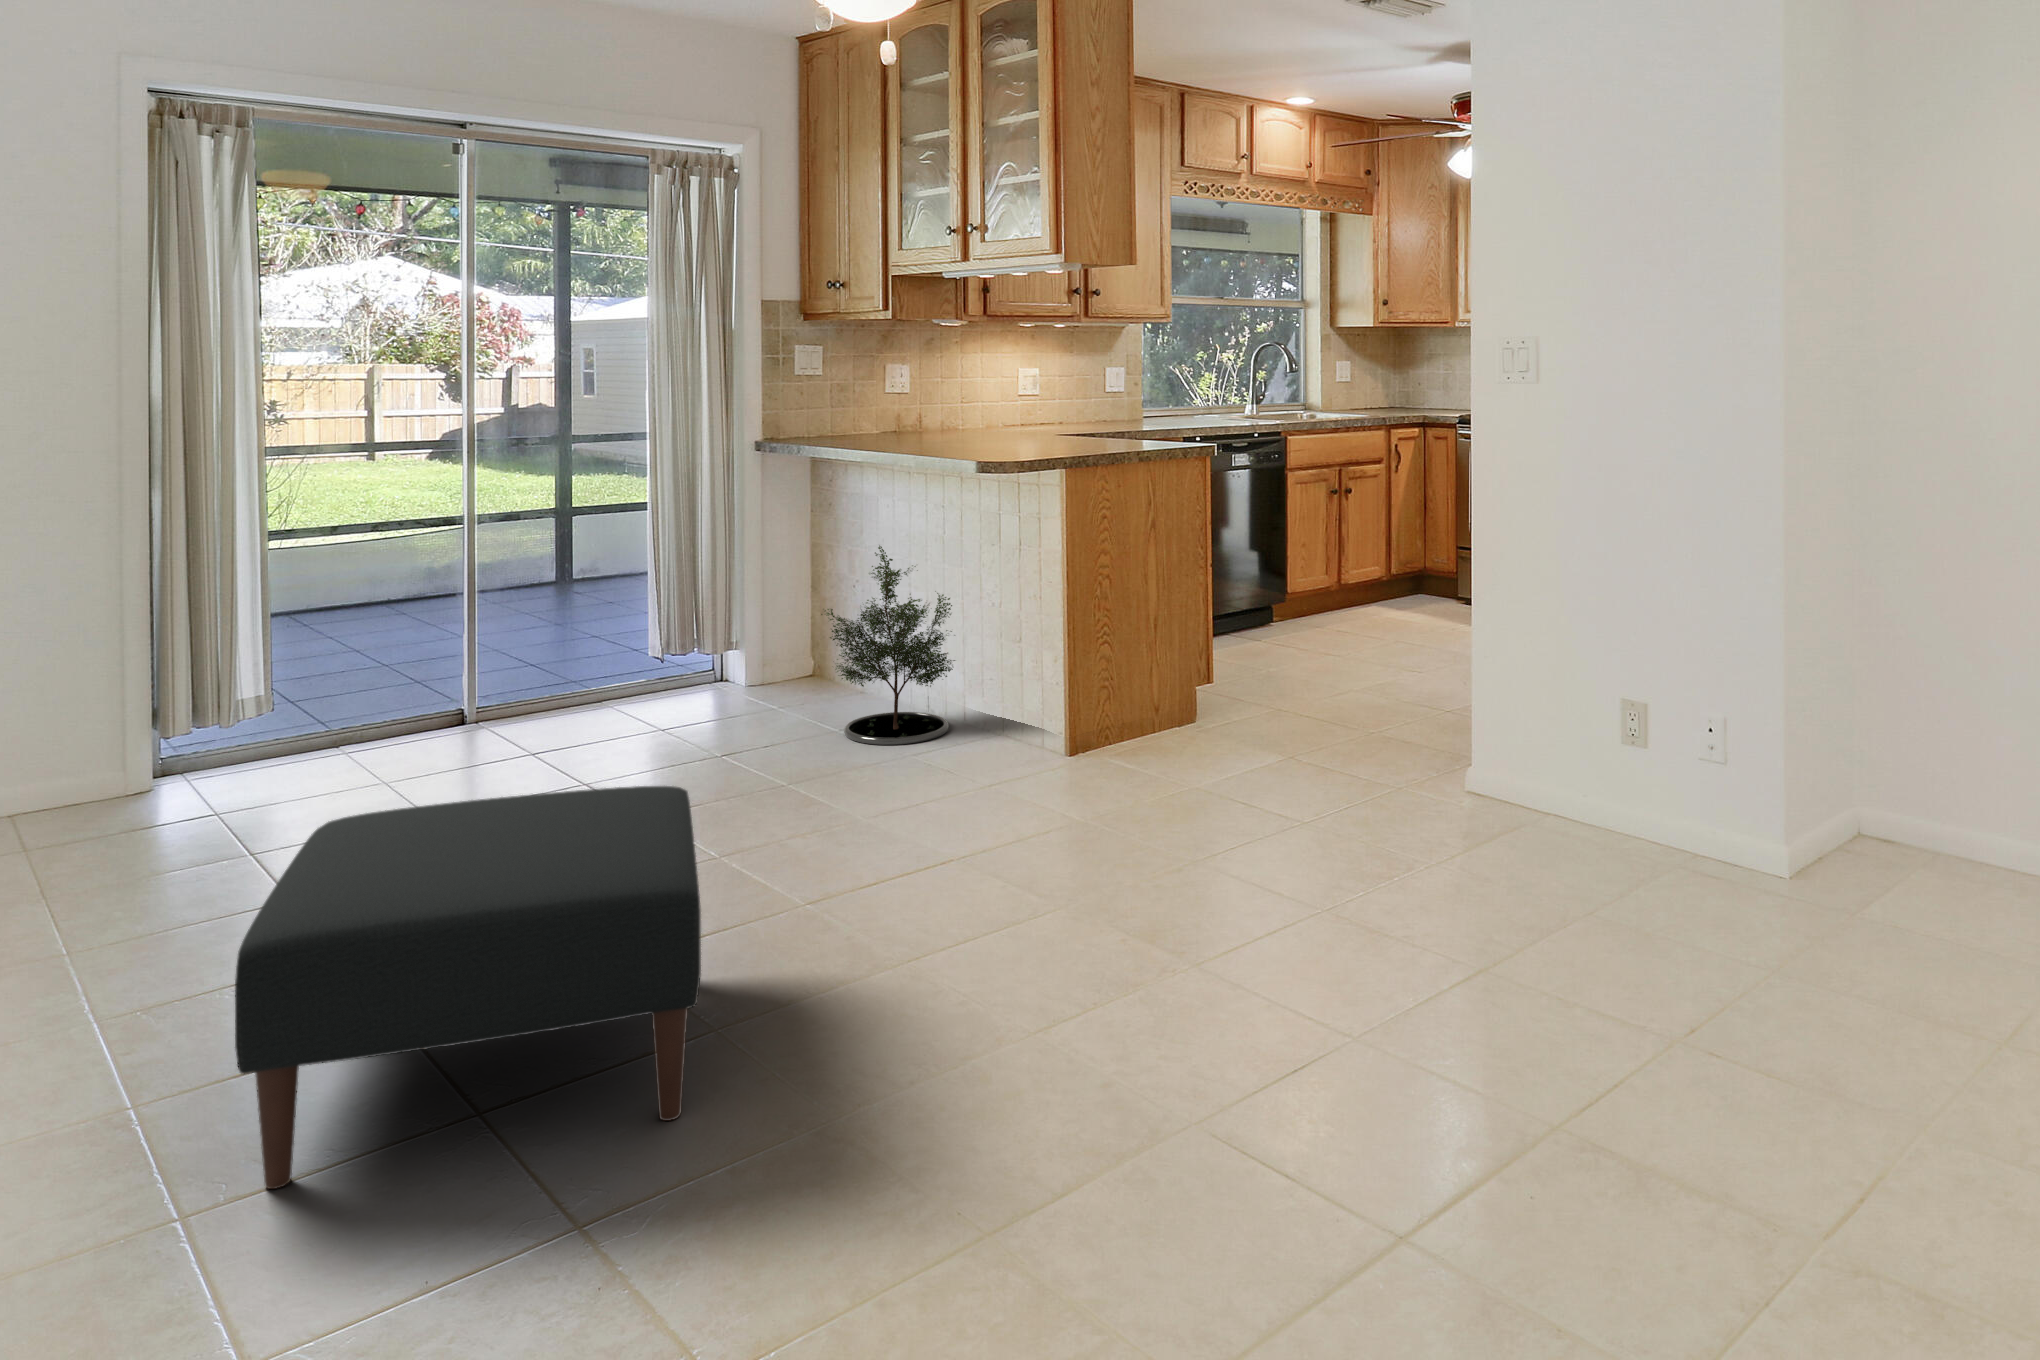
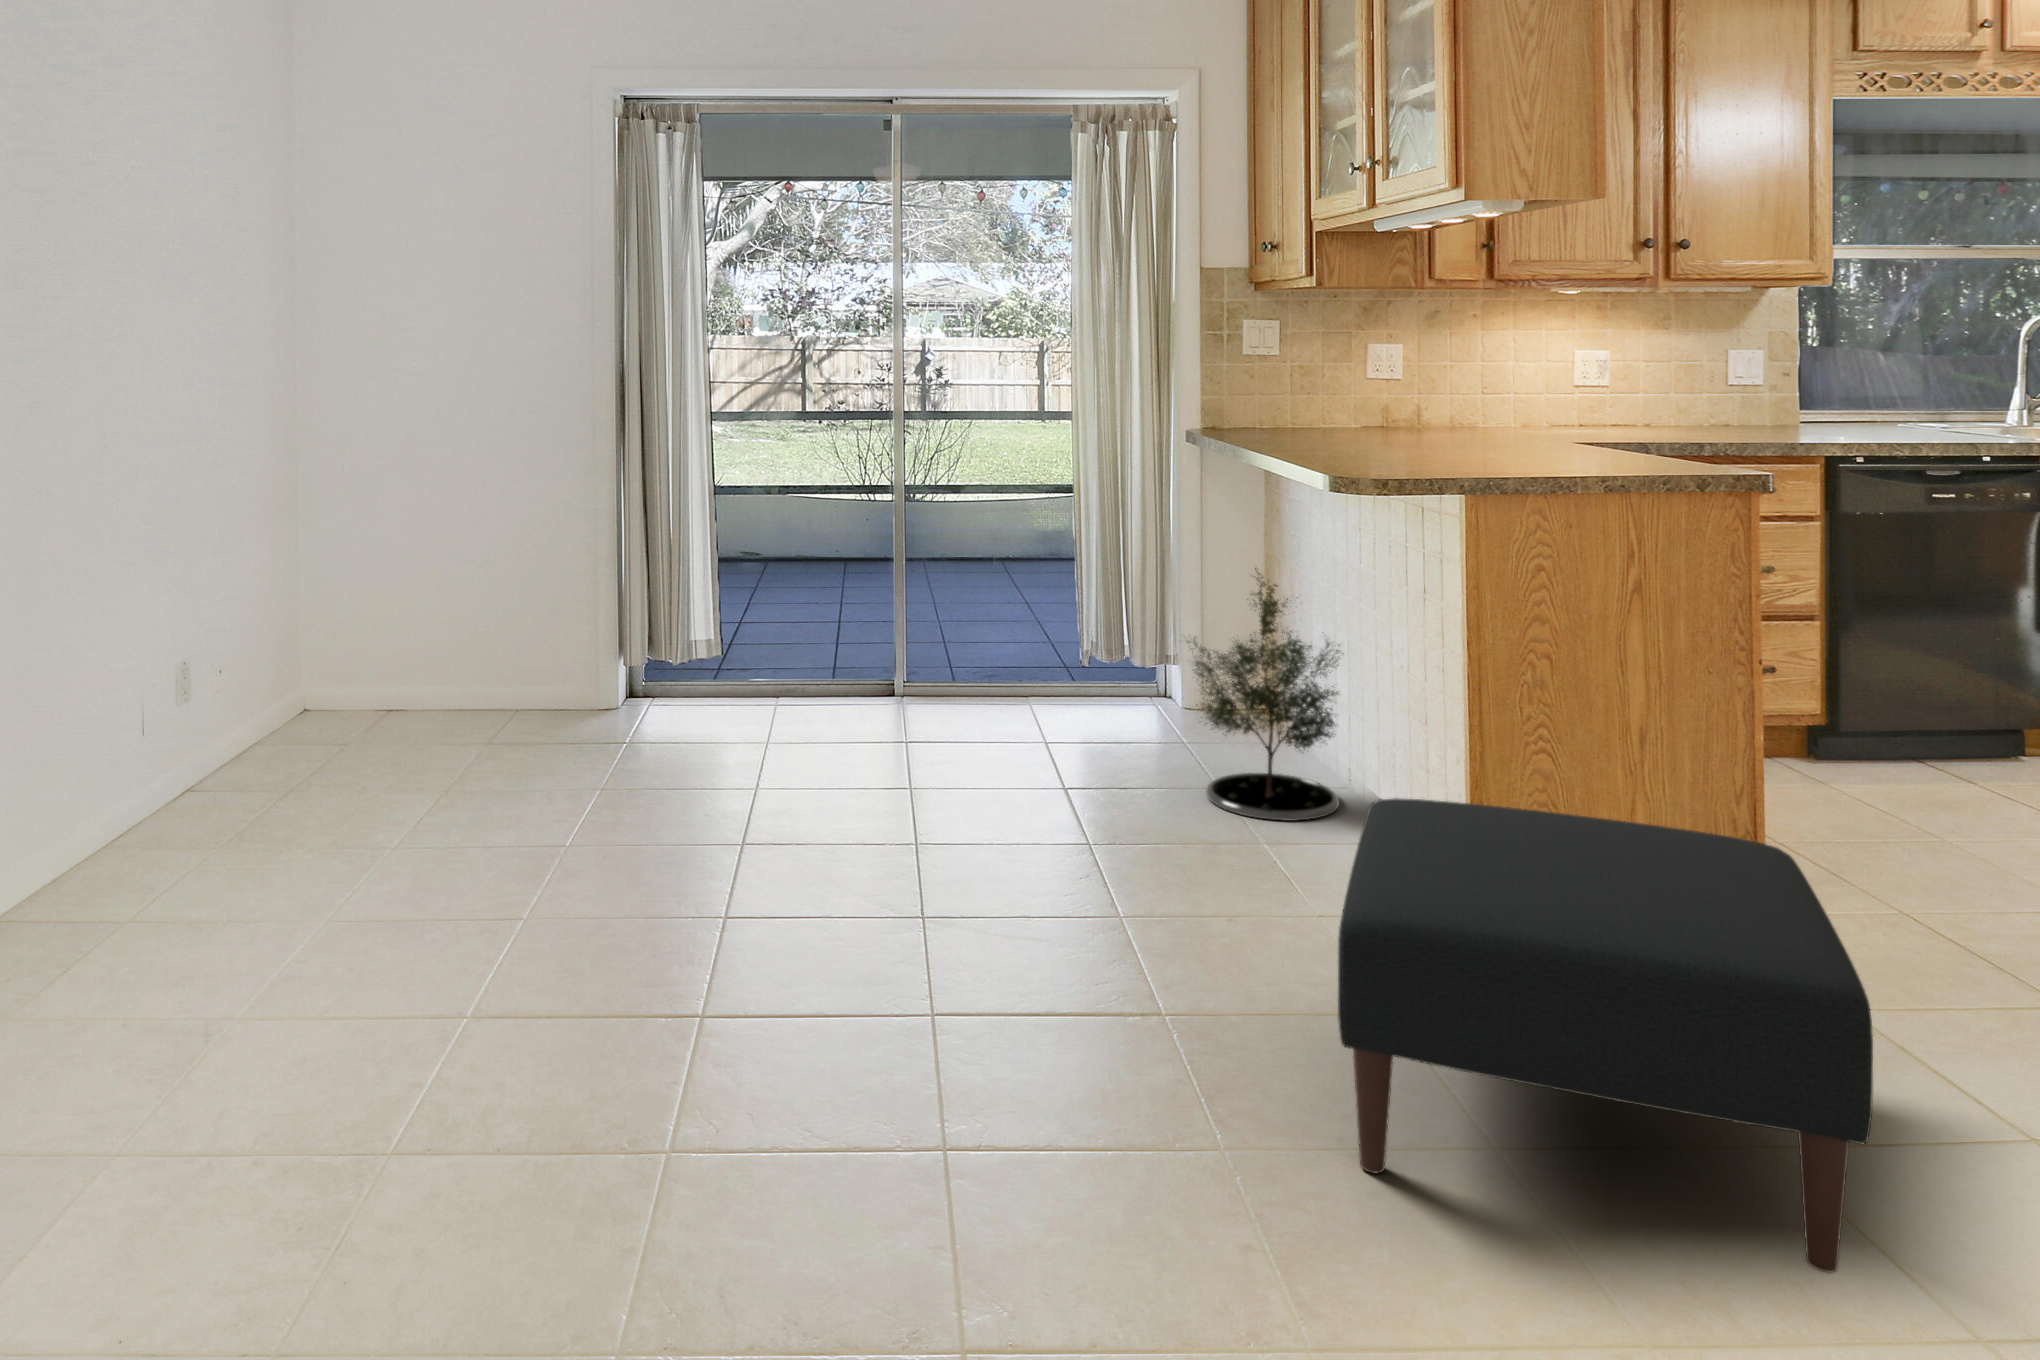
ottoman: present [235,786,701,1189] -> present [1338,798,1873,1273]

